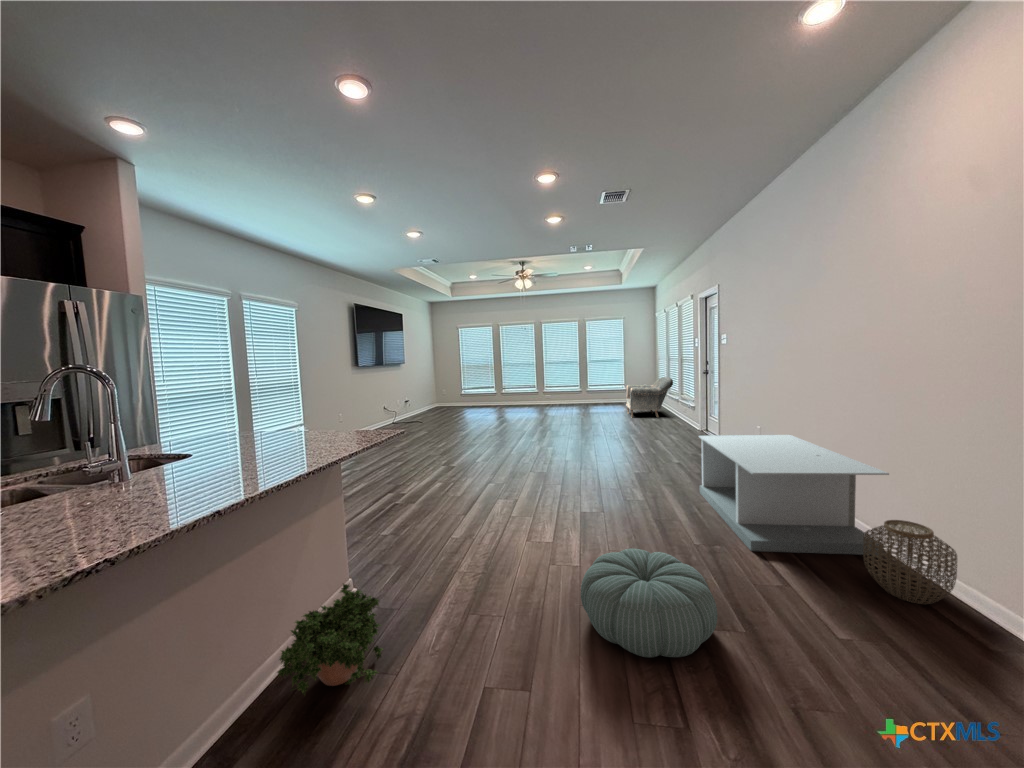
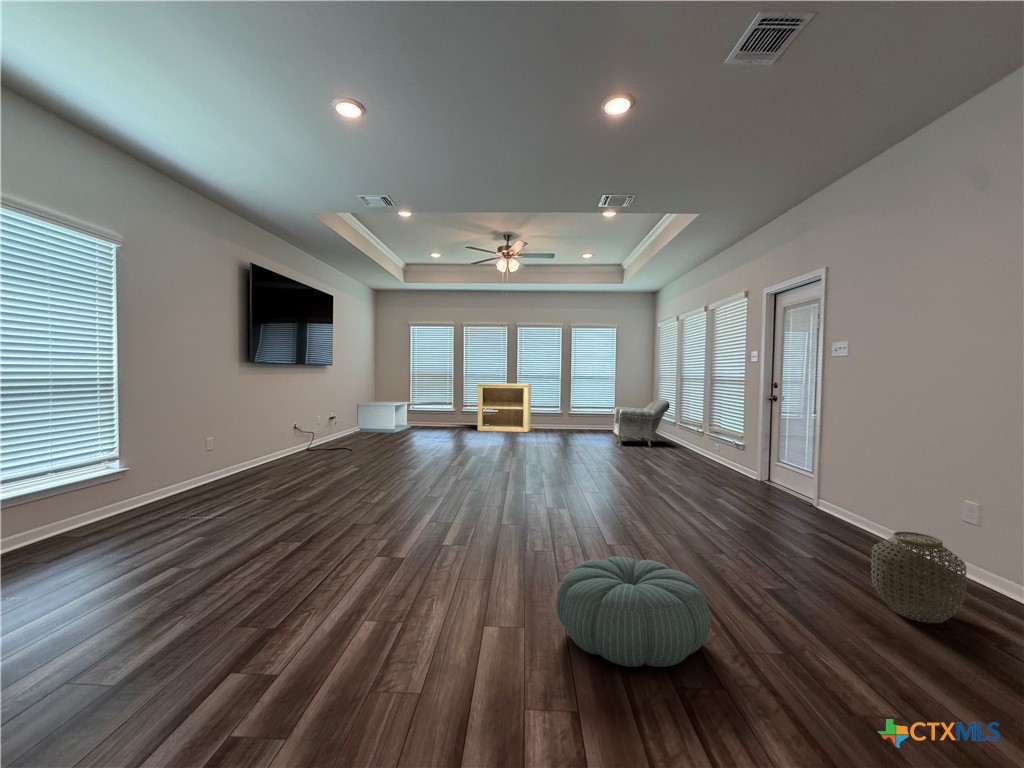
bookshelf: none [512,368,557,408] -> present [478,383,531,432]
coffee table: present [699,435,889,555] -> present [357,402,411,433]
potted plant: present [277,584,383,695] -> none [182,577,319,702]

